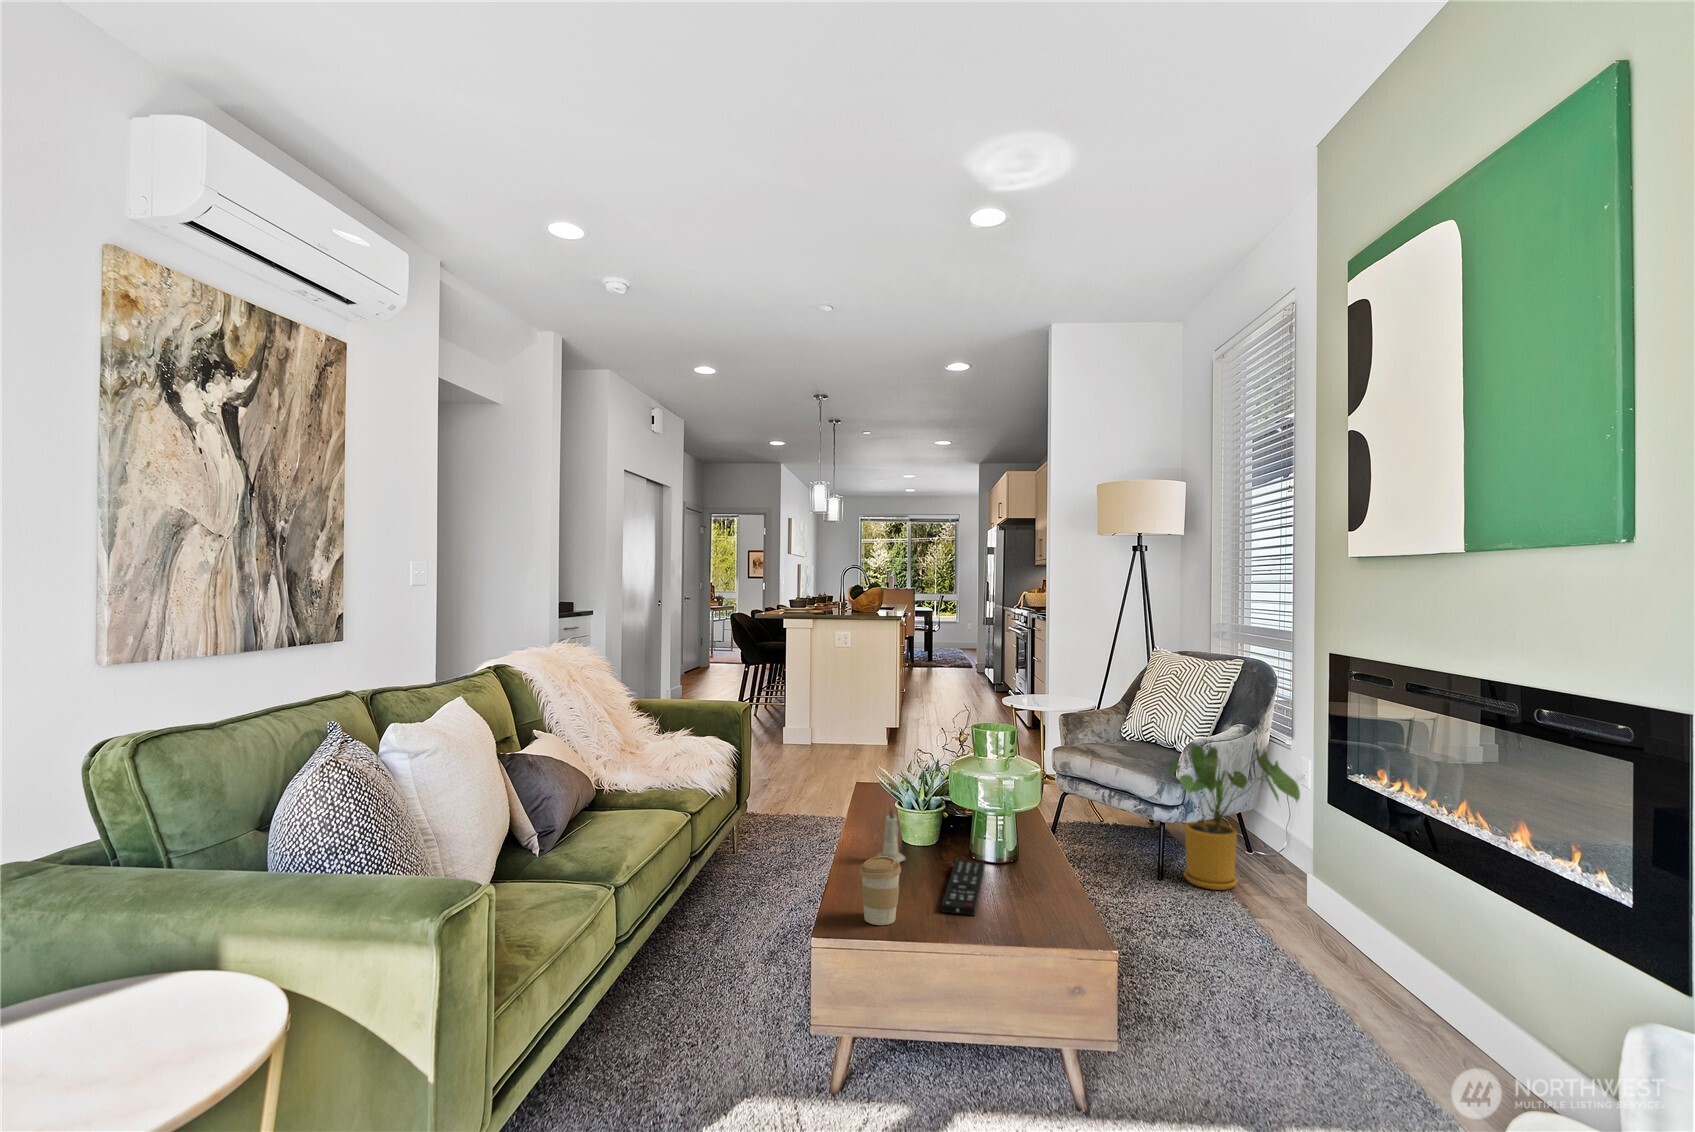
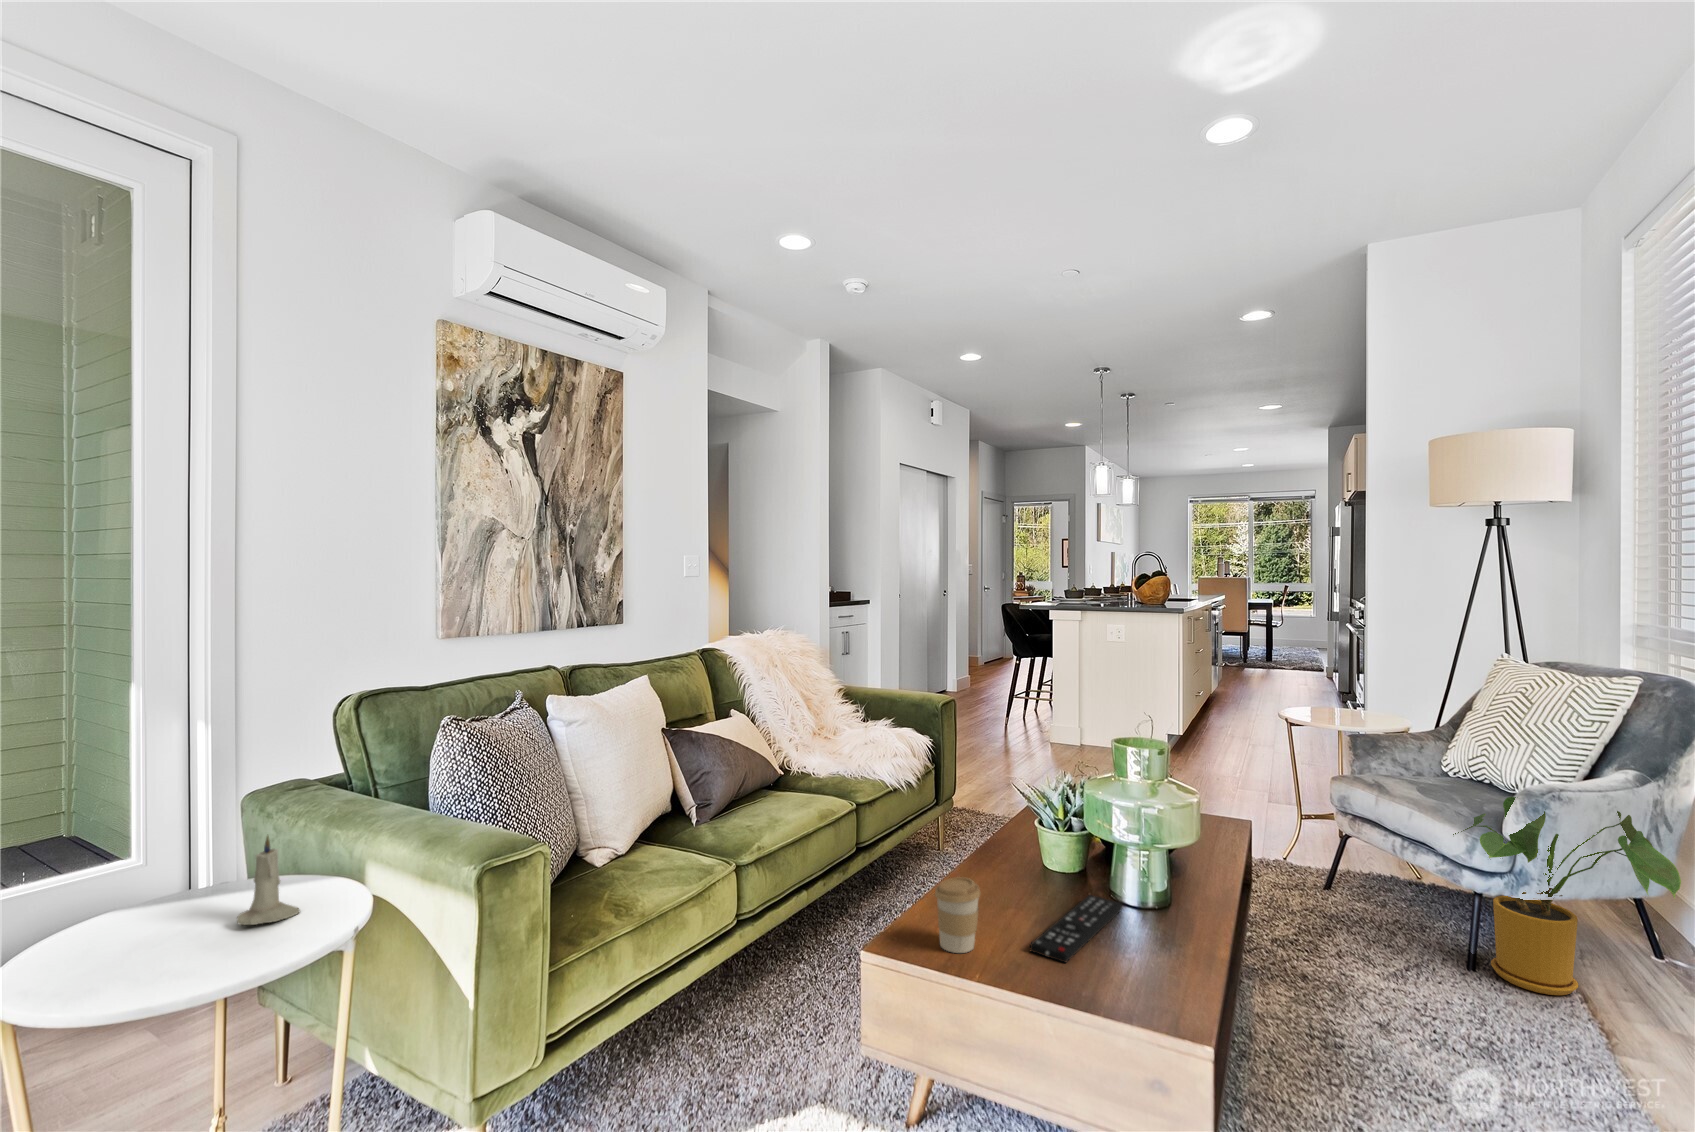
candle: present [877,808,905,862] -> present [237,836,300,925]

